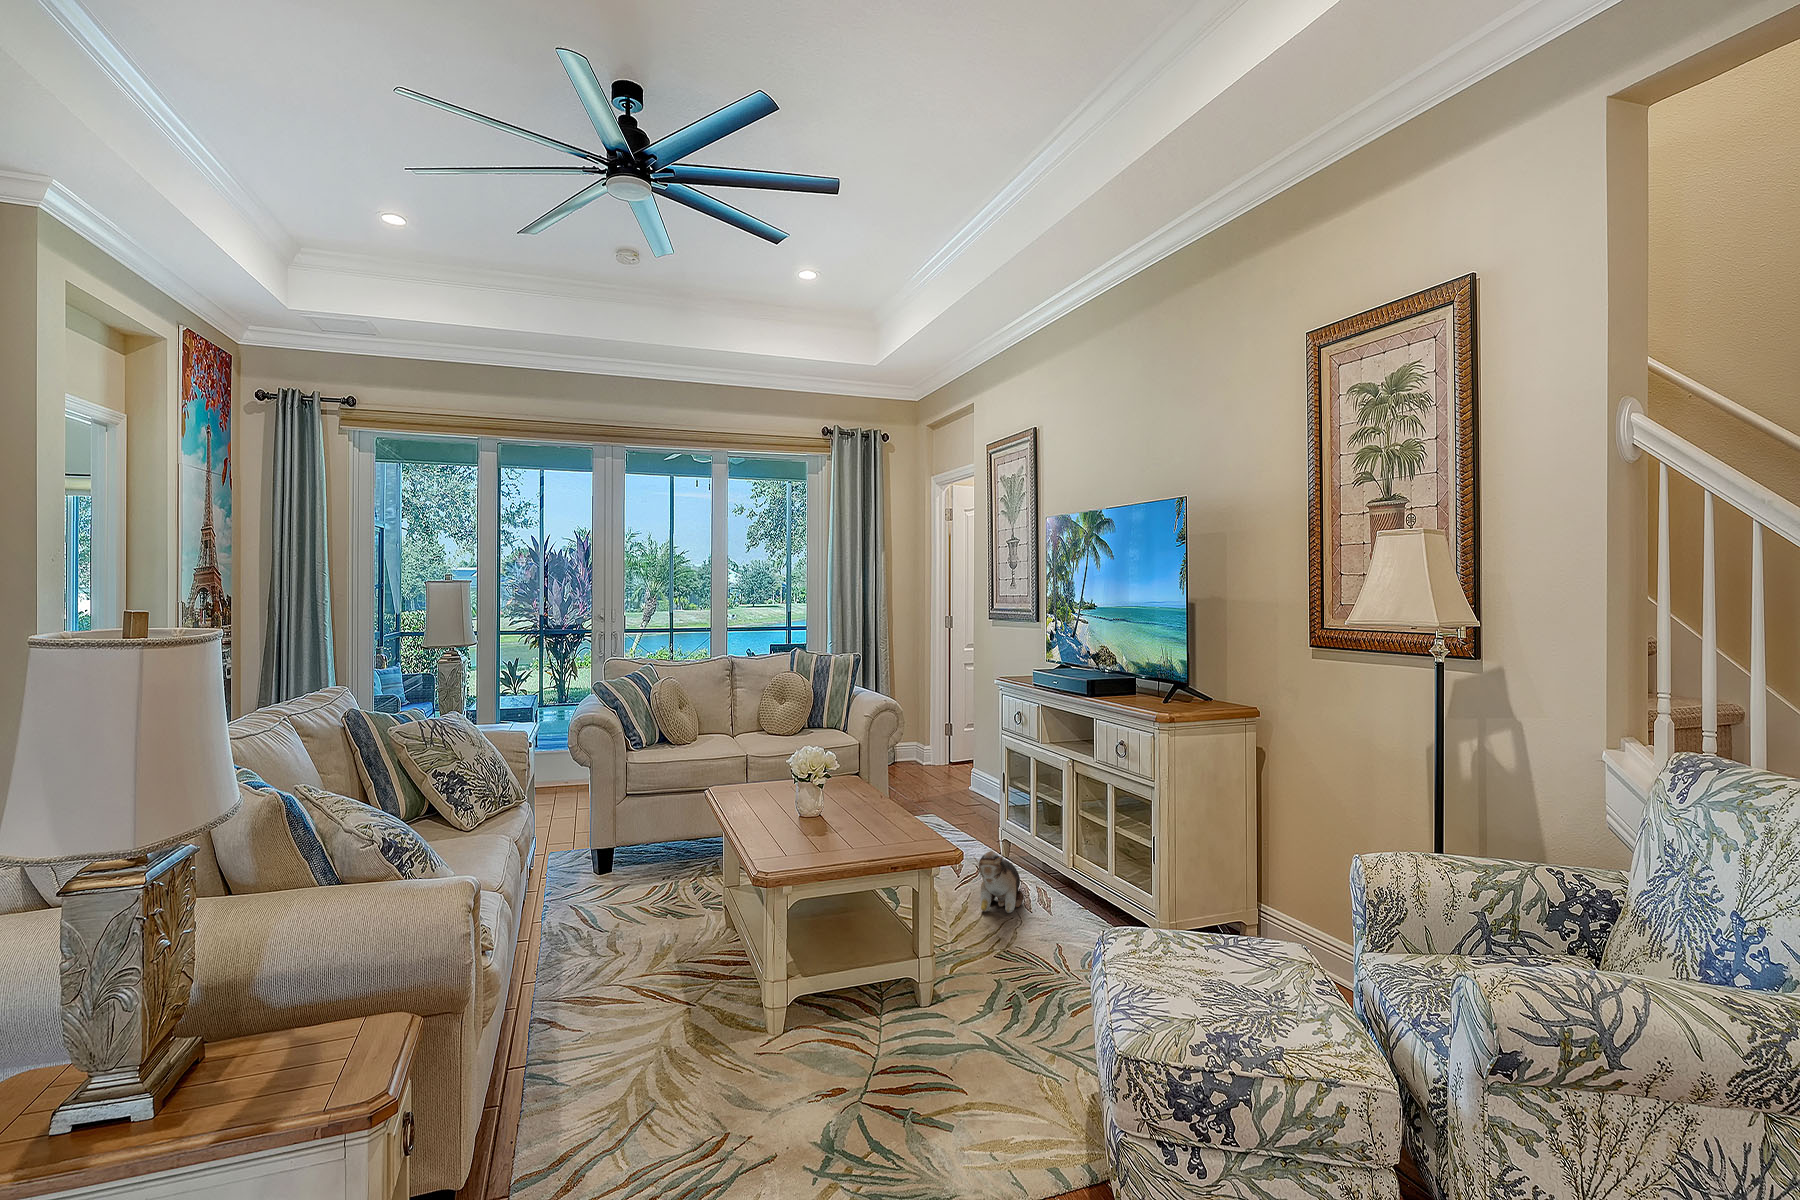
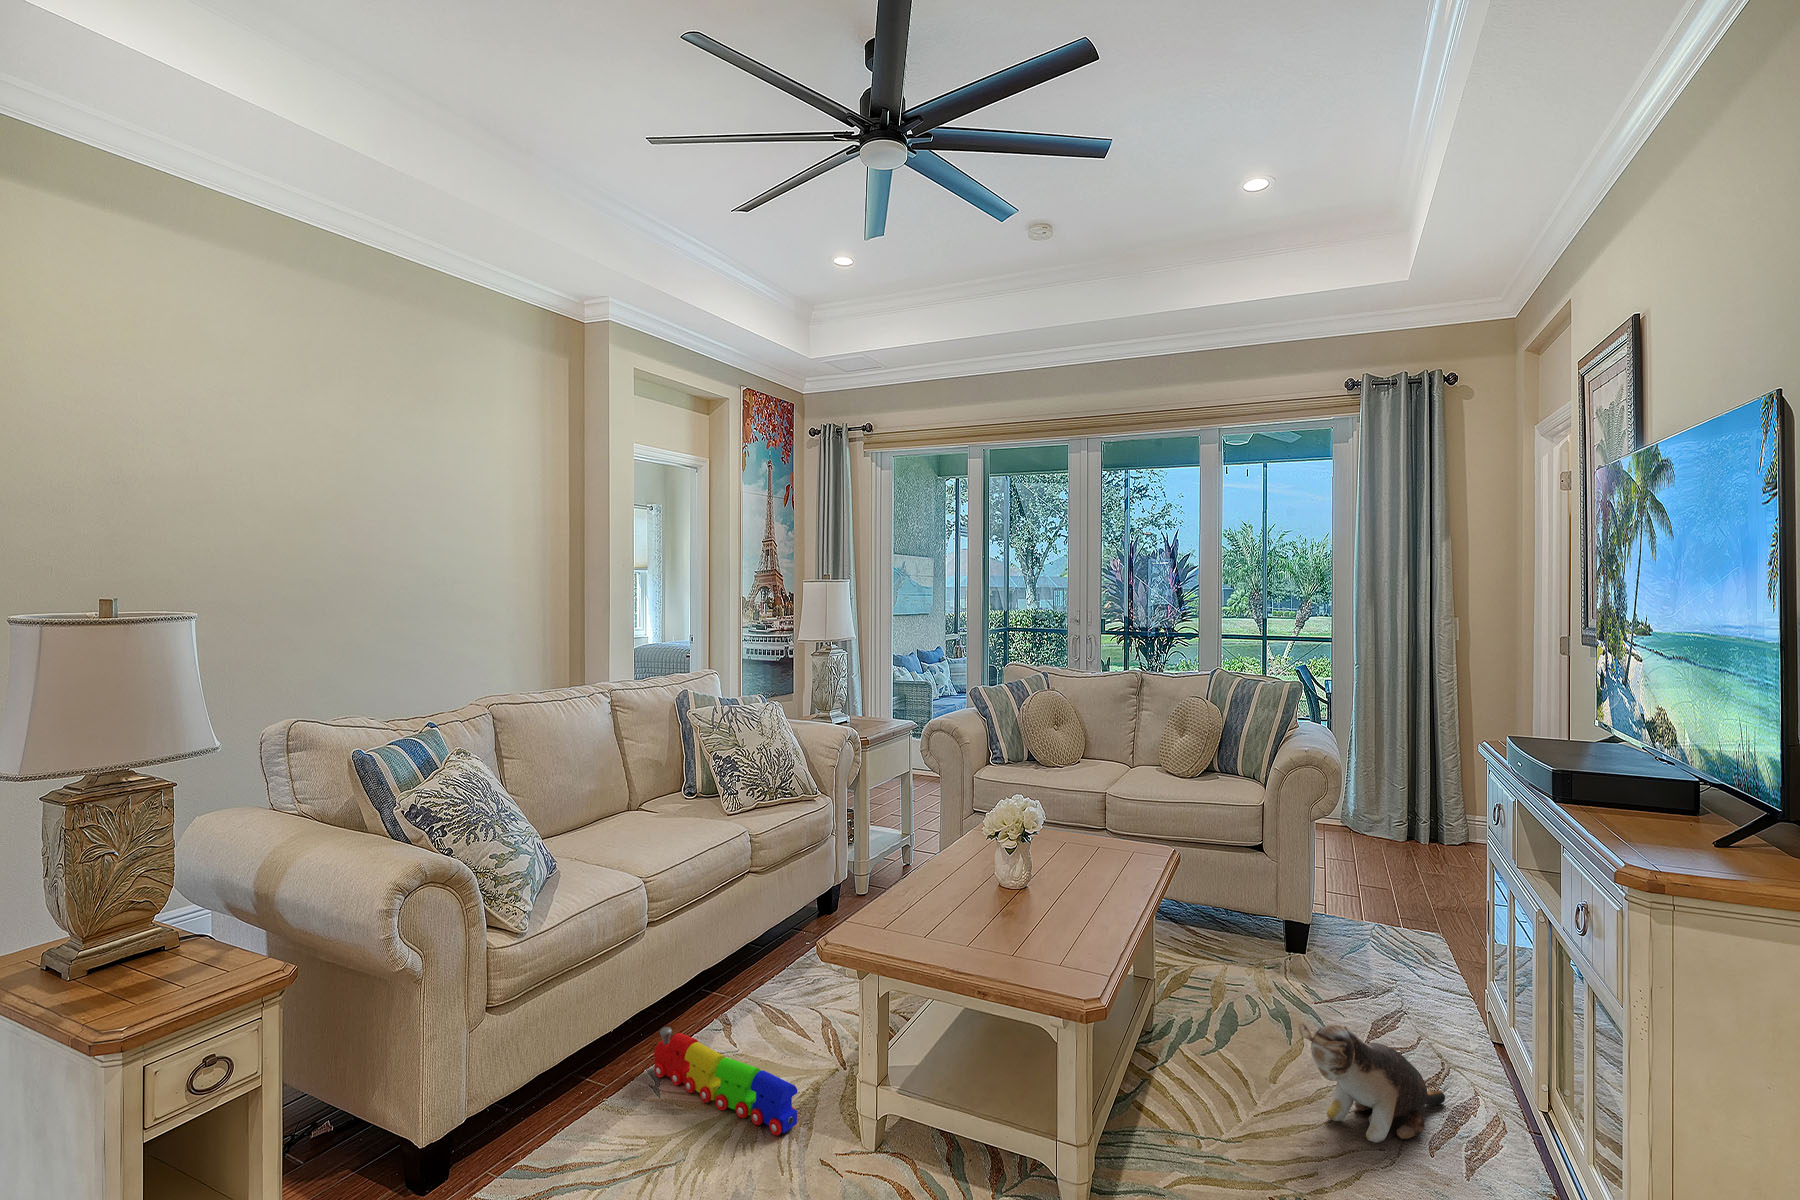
toy train: none [534,1010,713,1075] -> present [654,1027,798,1136]

